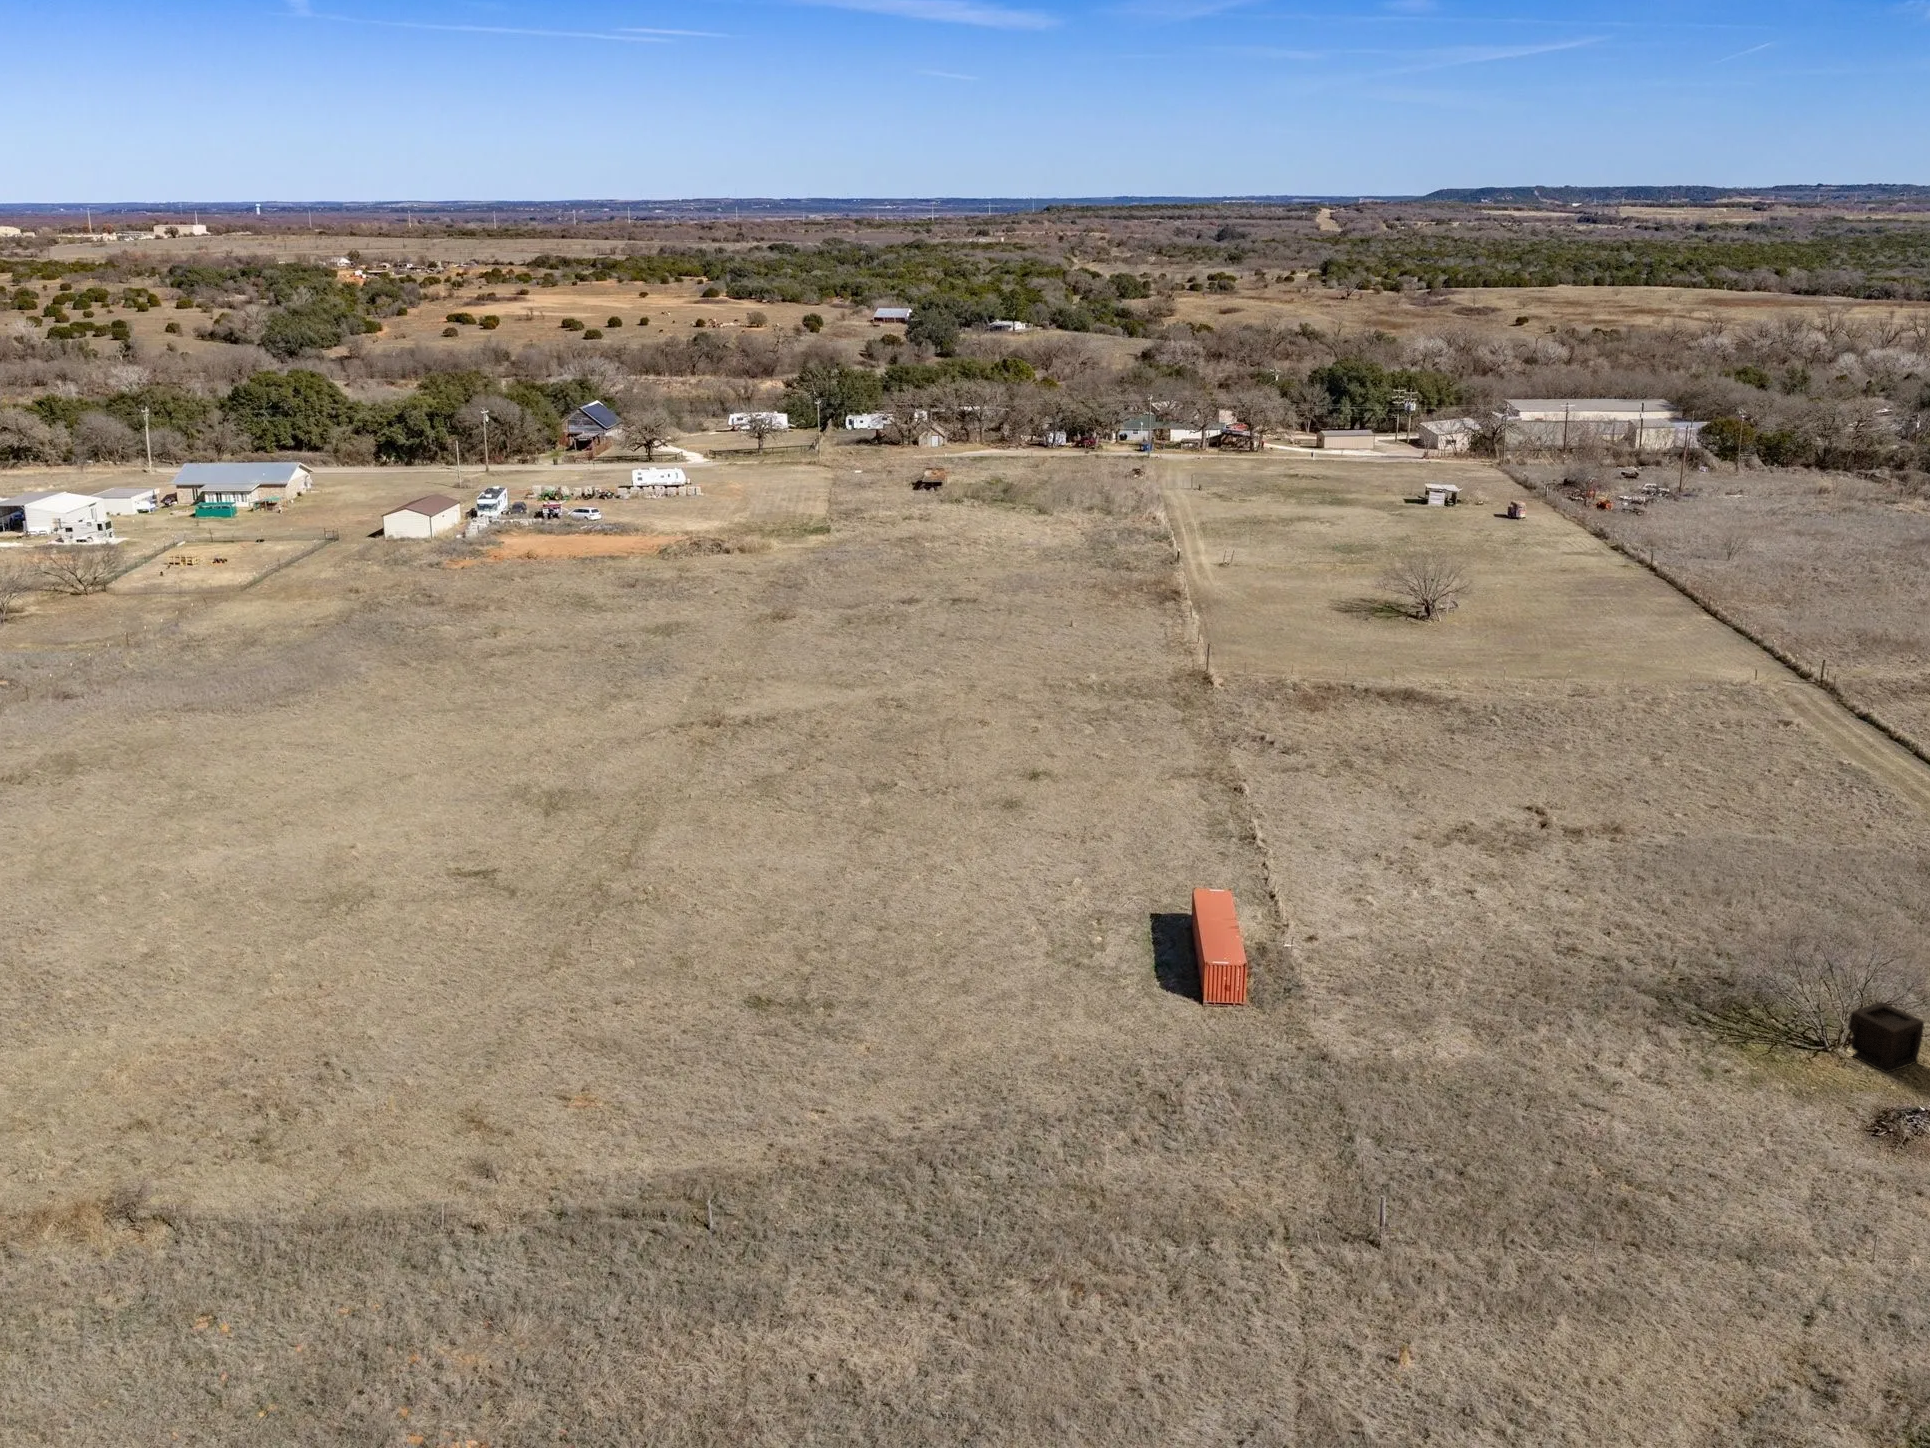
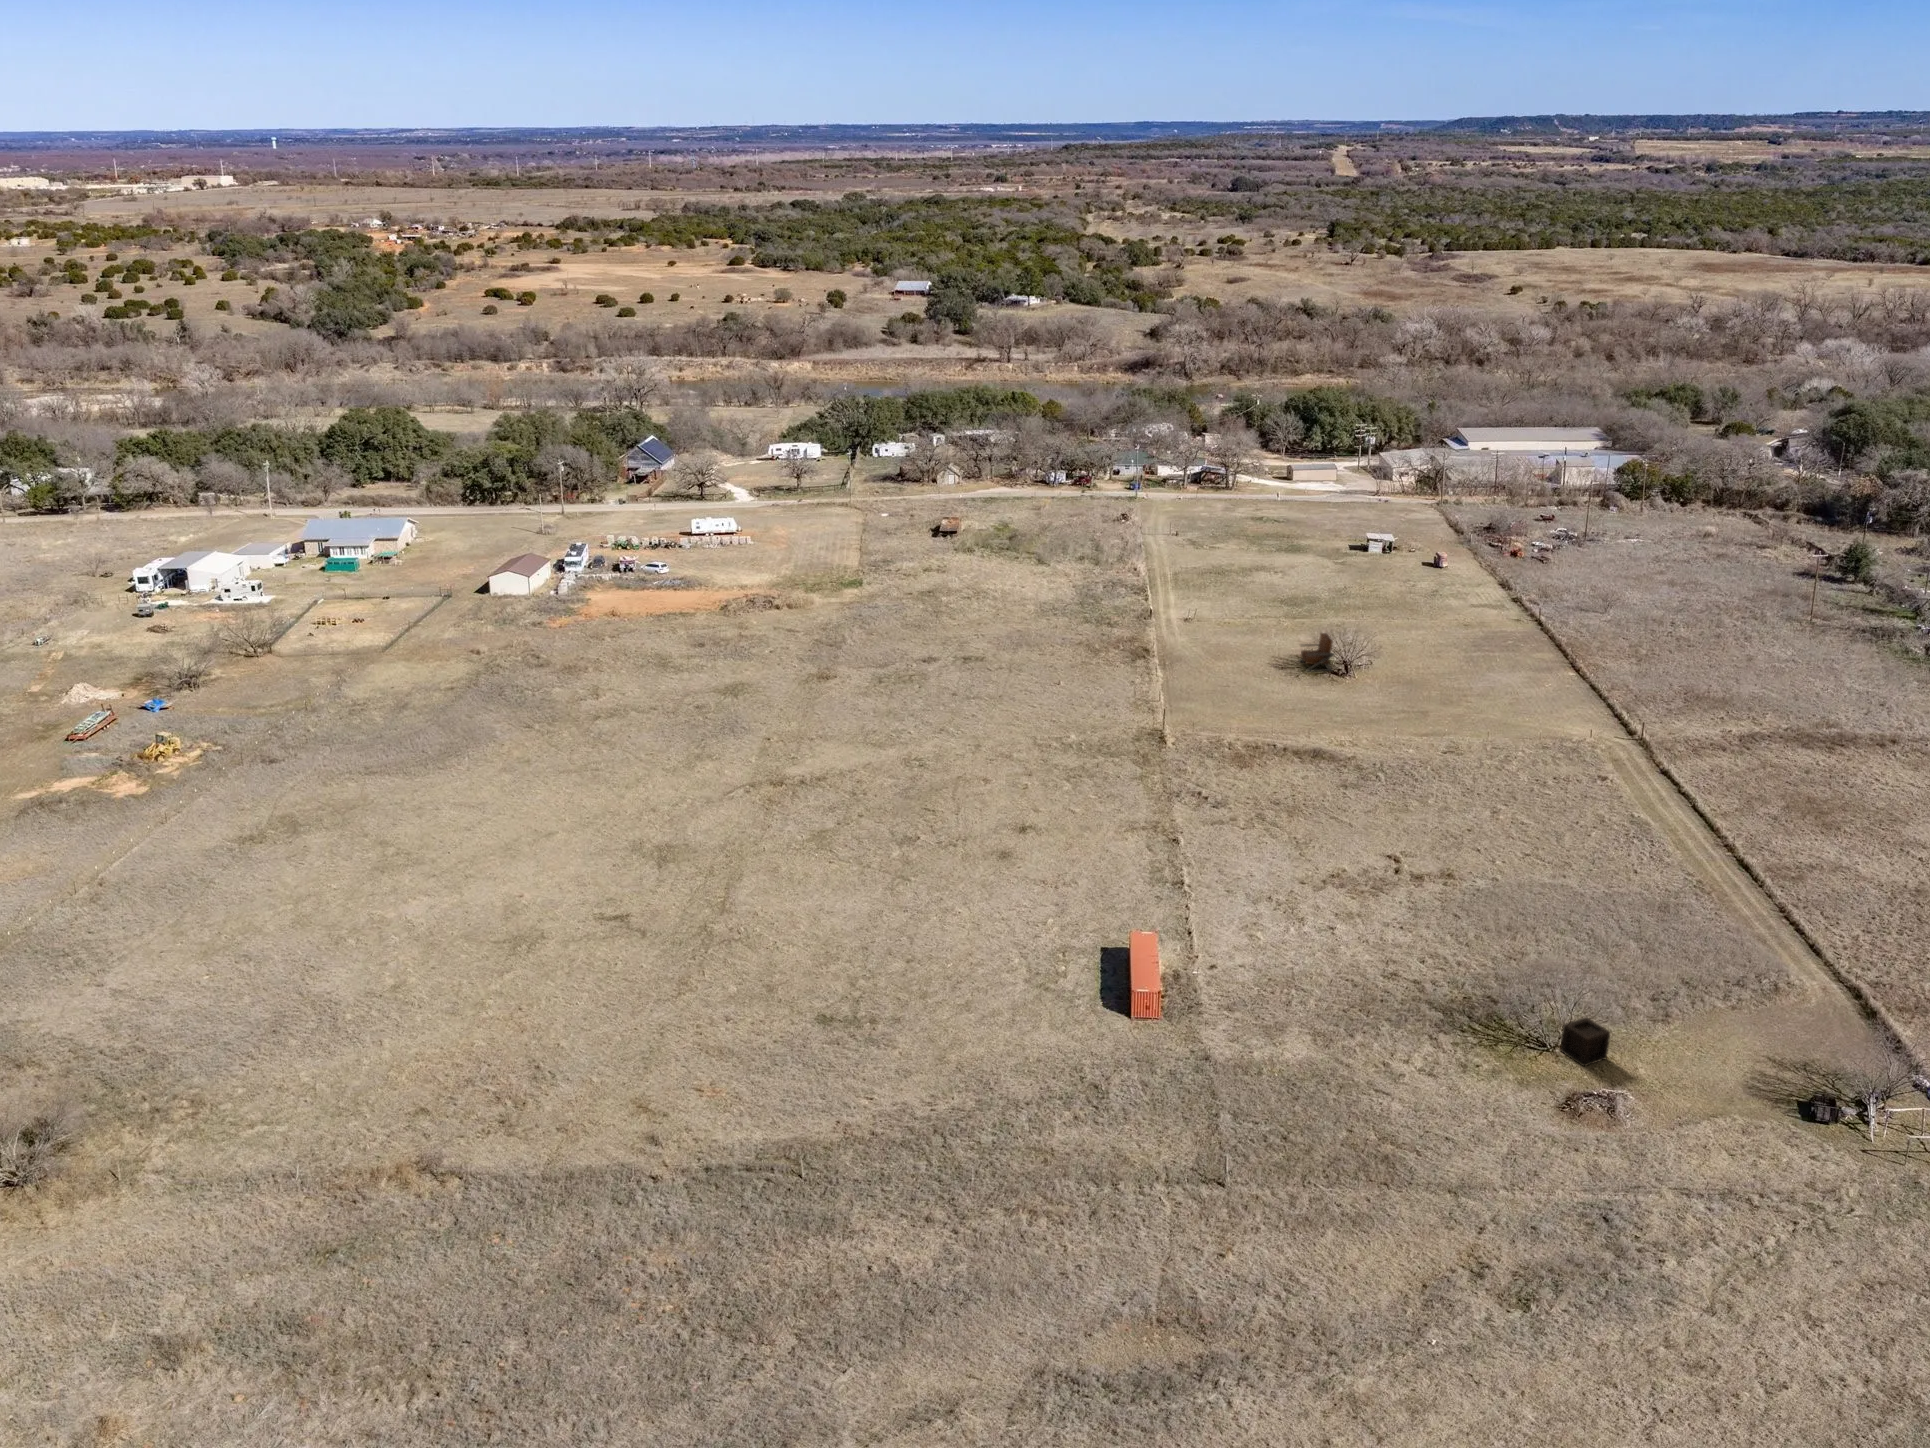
lounge chair: none [1368,567,1416,614] -> present [1300,633,1335,672]

